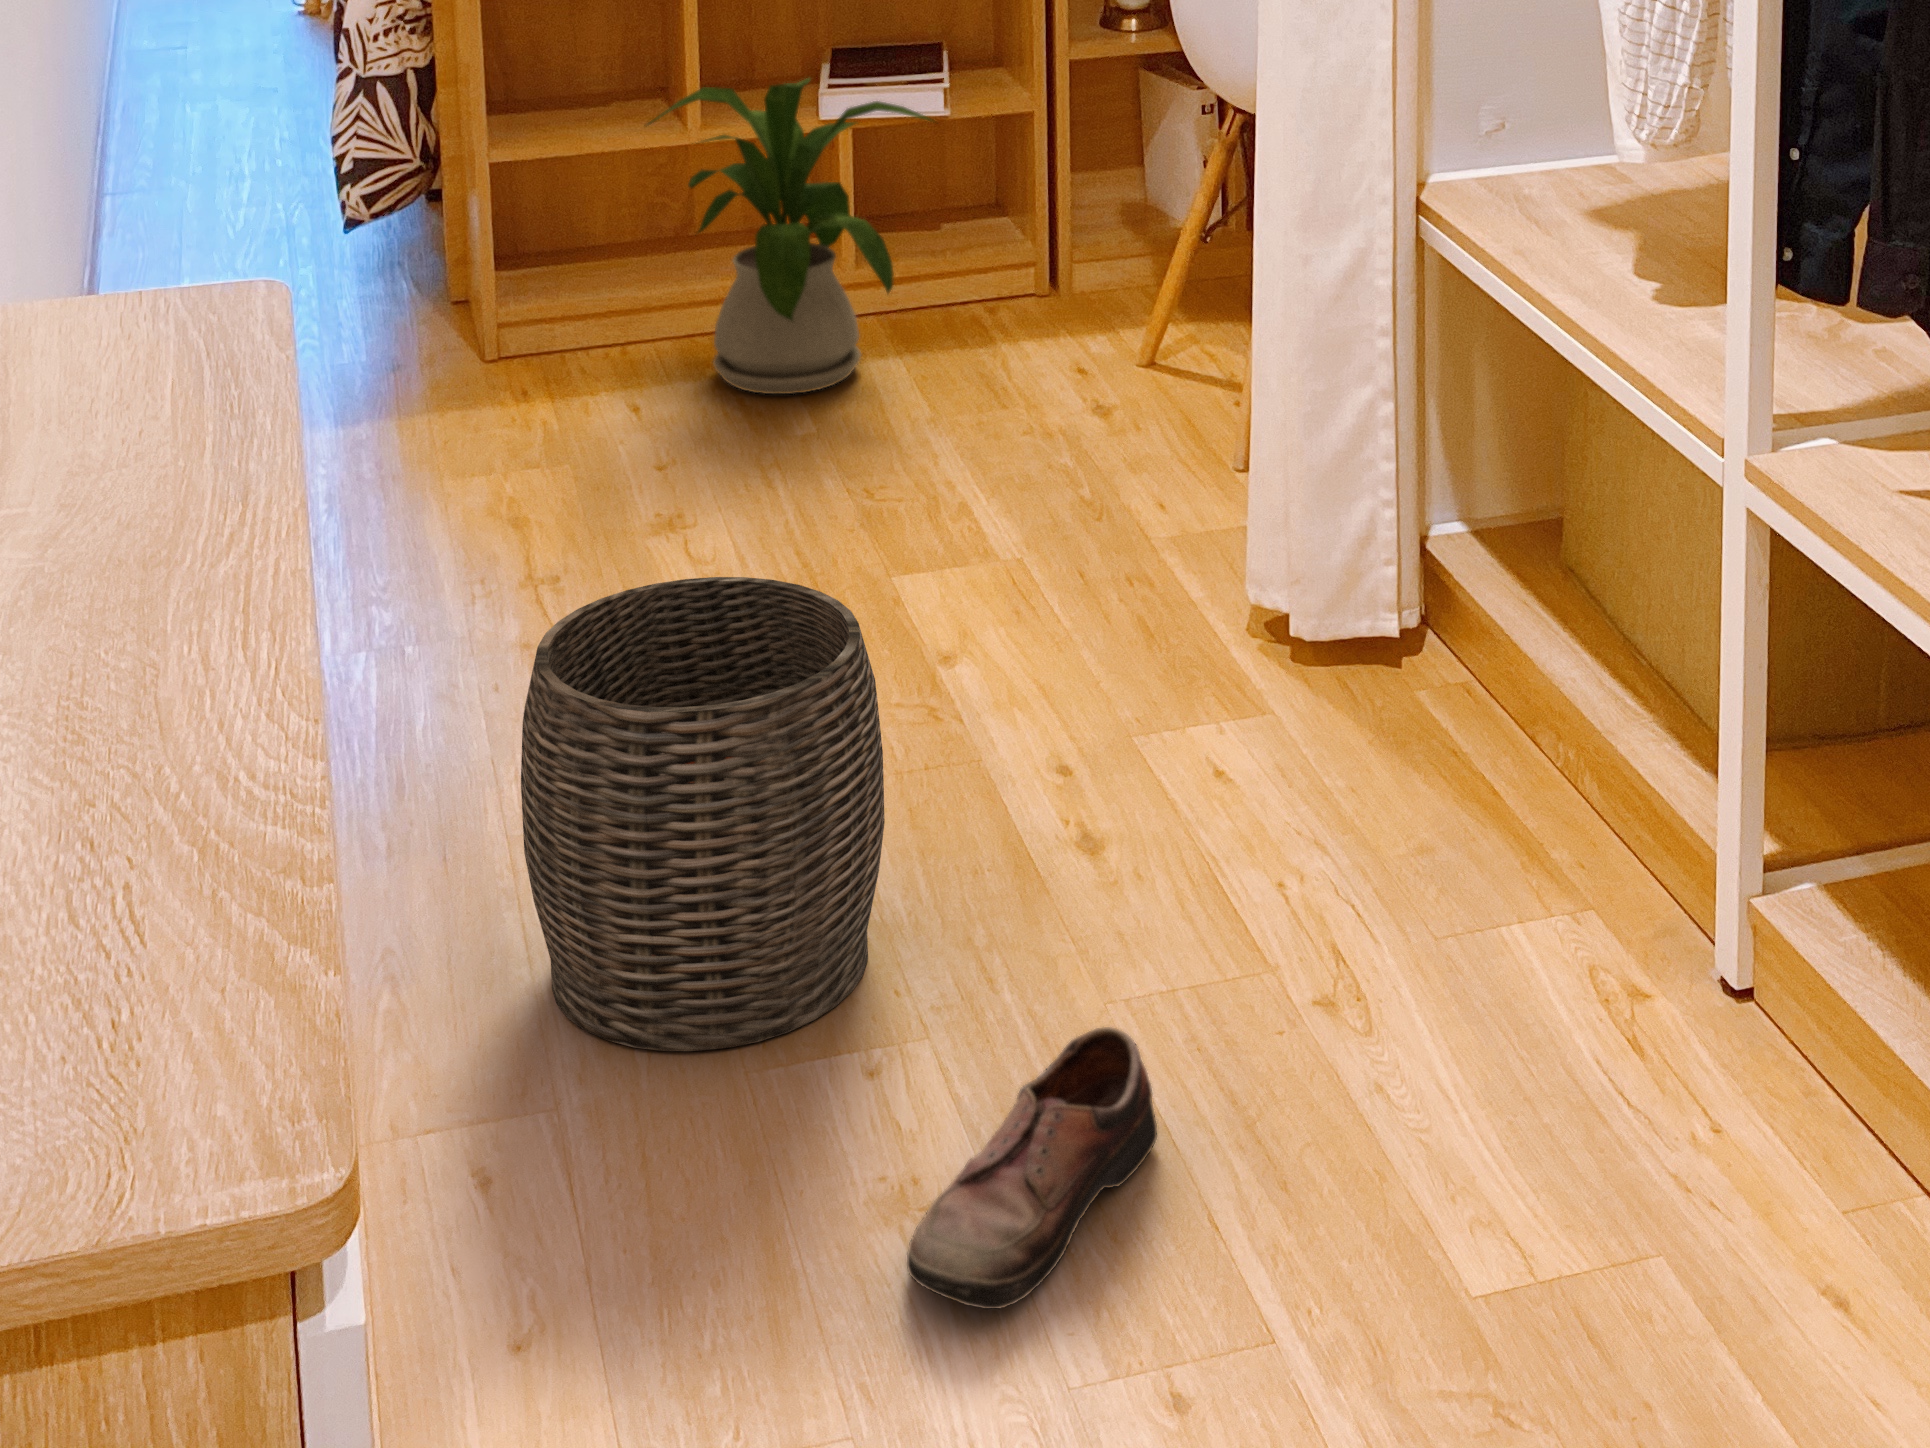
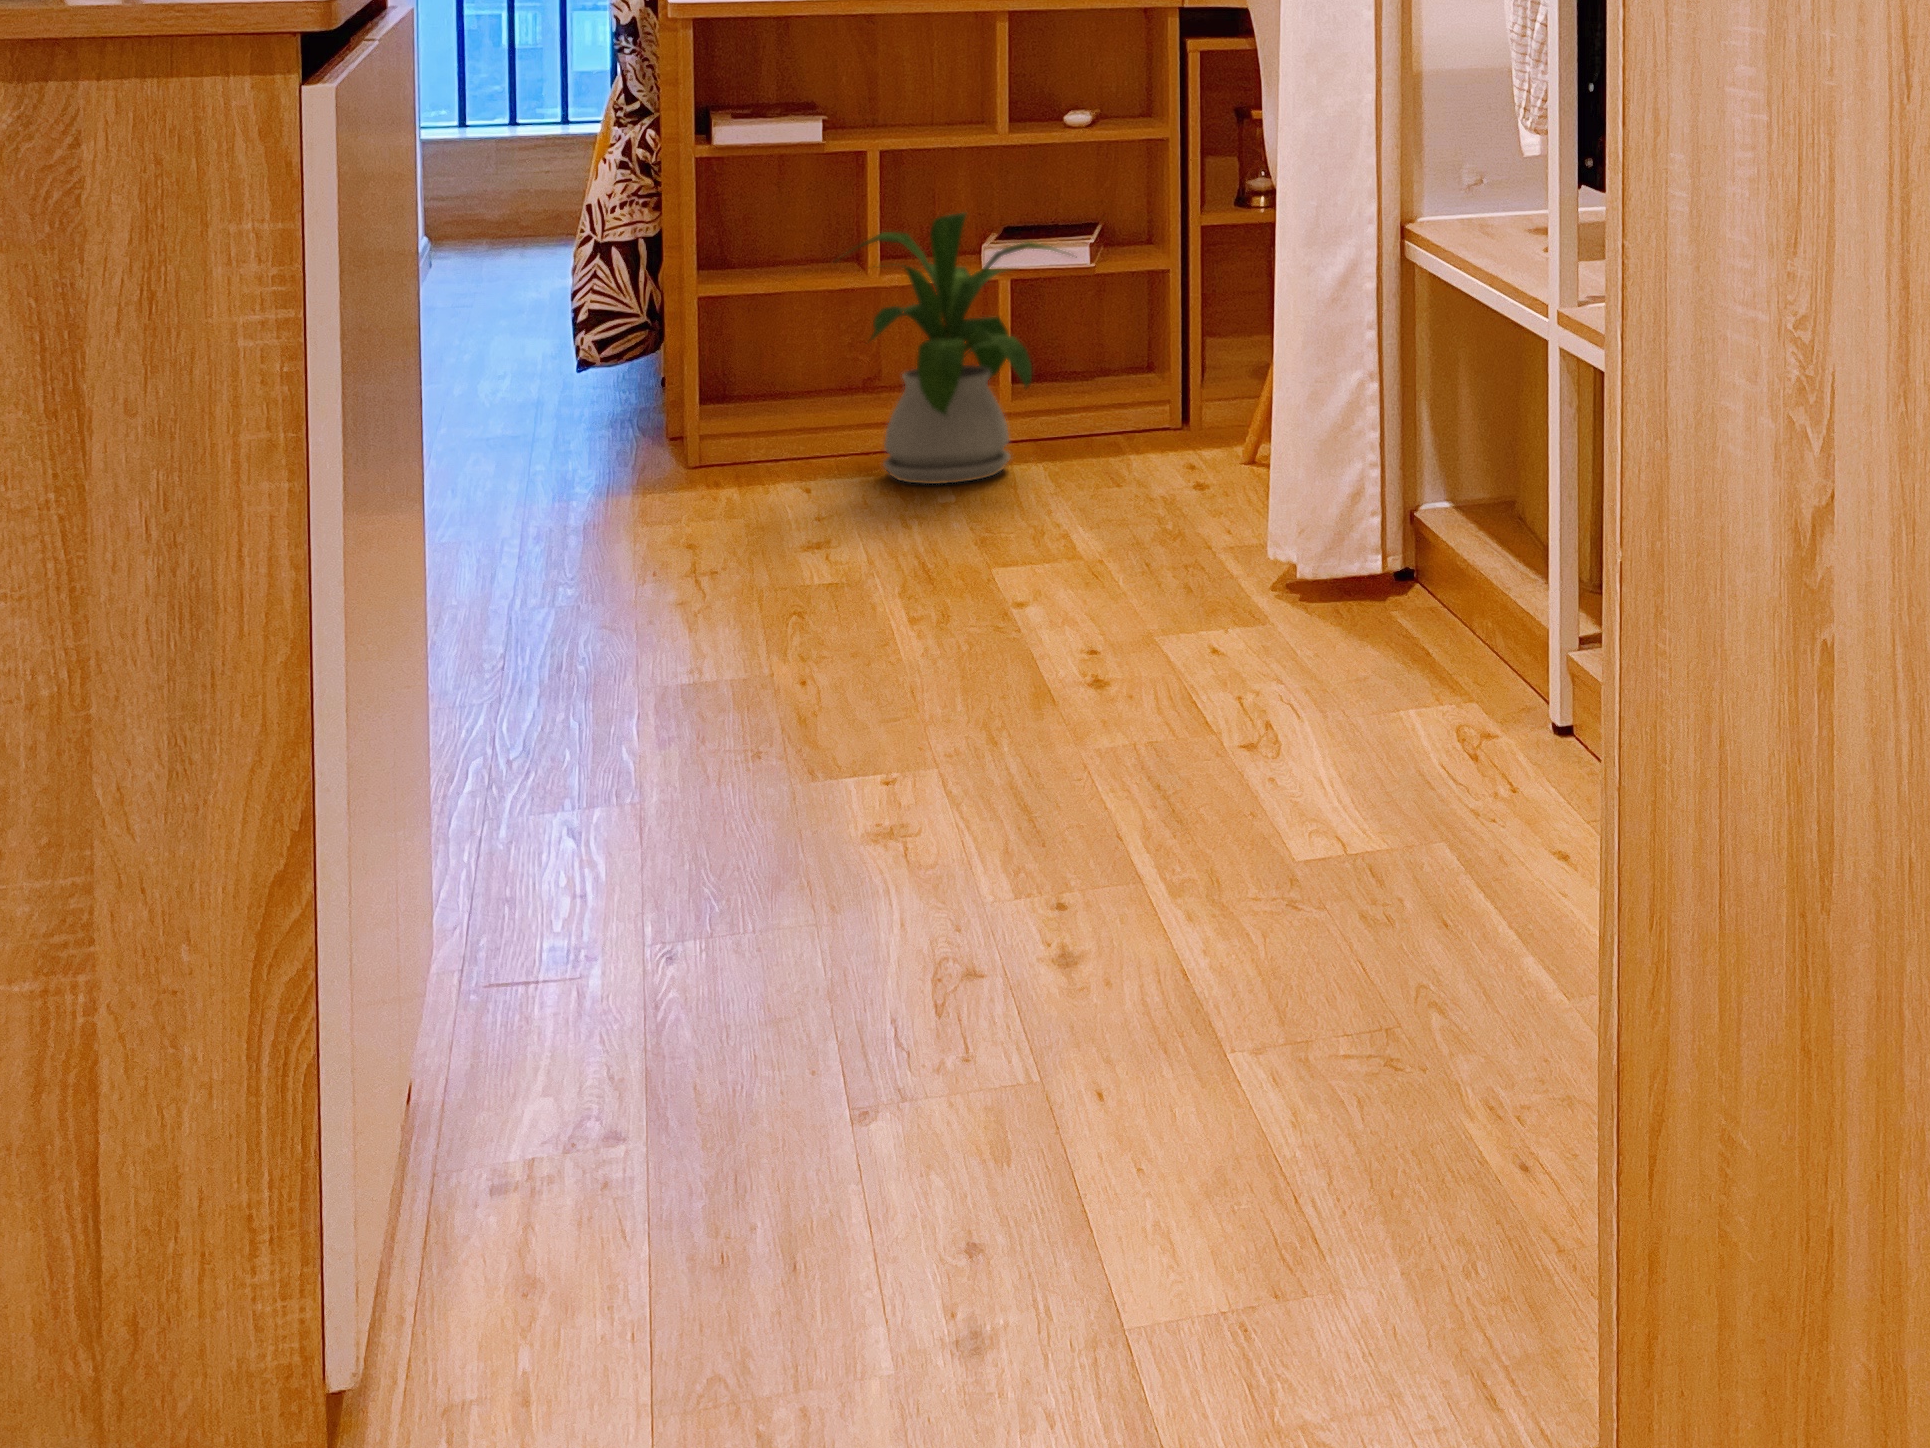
woven basket: present [521,577,885,1051] -> none [635,472,928,804]
shoe: present [907,1027,1157,1309] -> none [889,746,1105,903]

